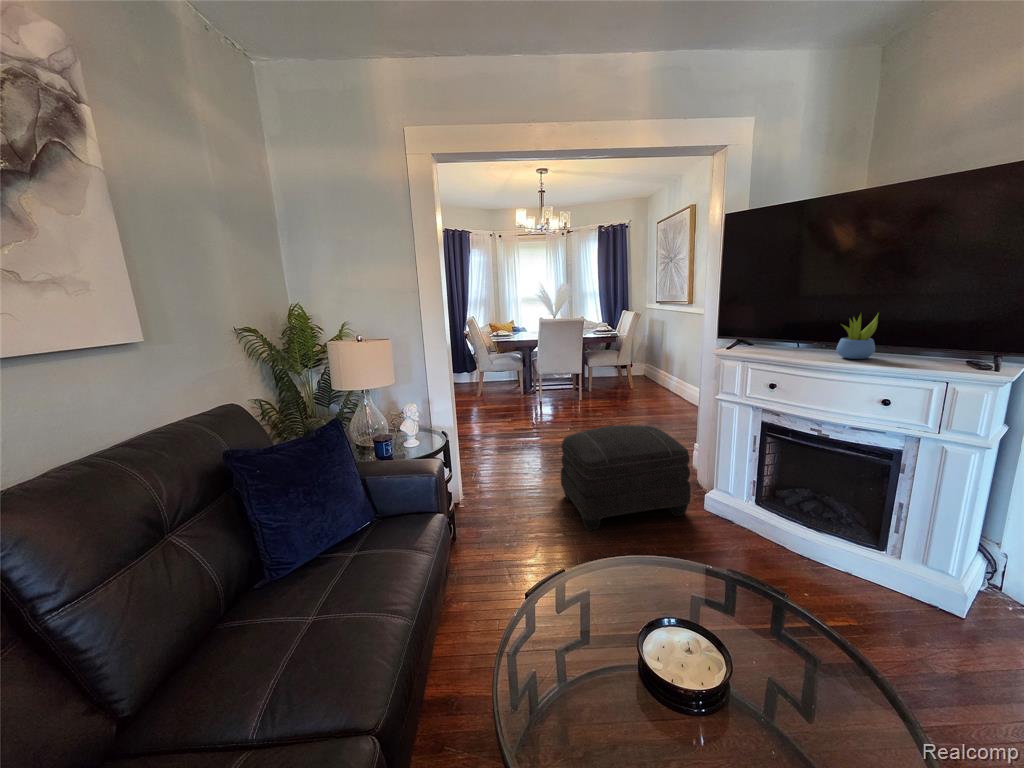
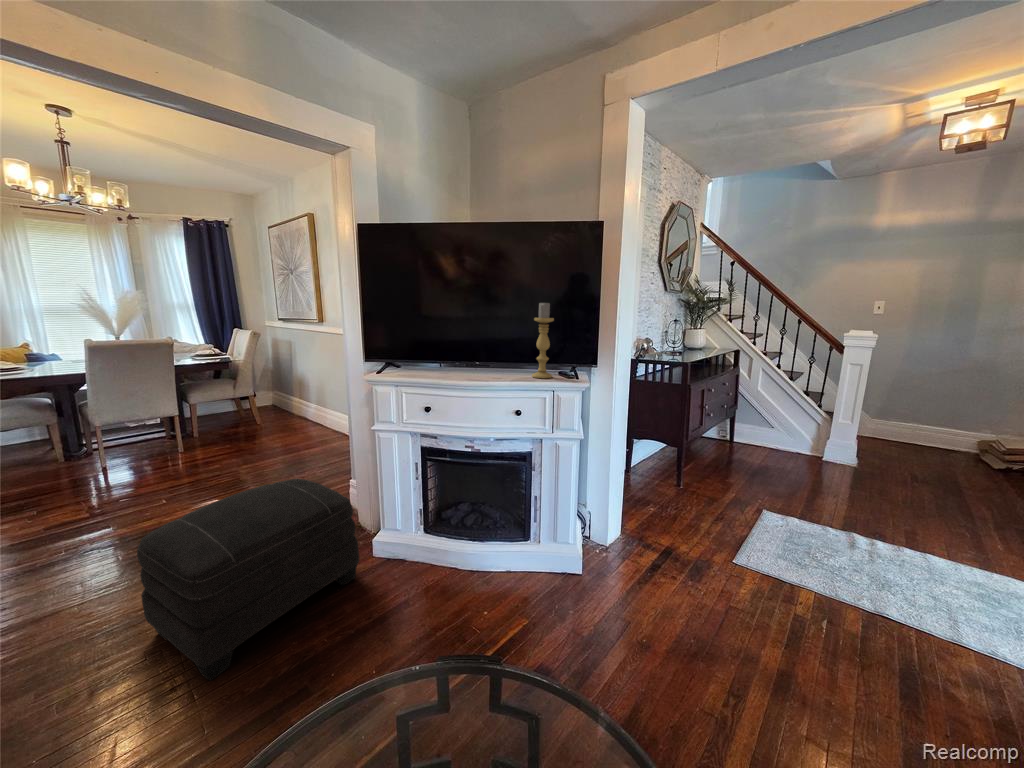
candle holder: none [920,271,970,367] -> present [532,303,554,378]
succulent plant: present [837,314,878,359] -> none [475,333,502,376]

